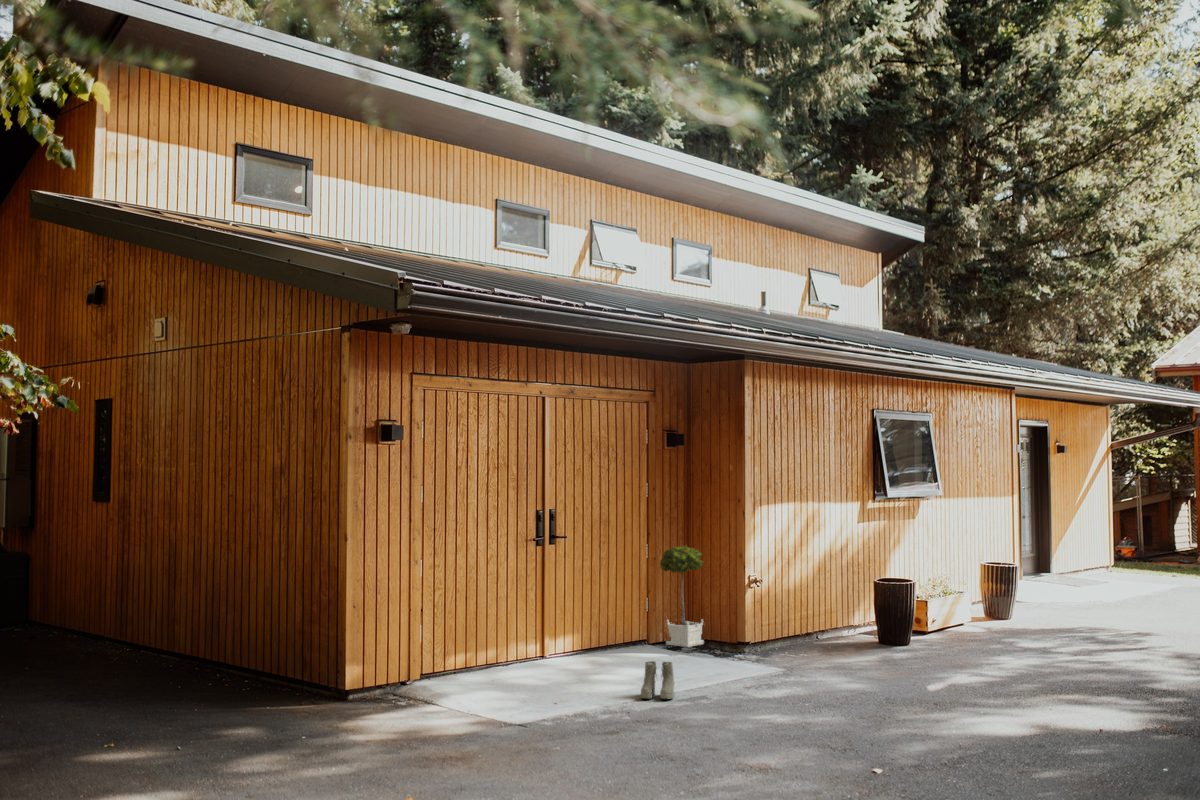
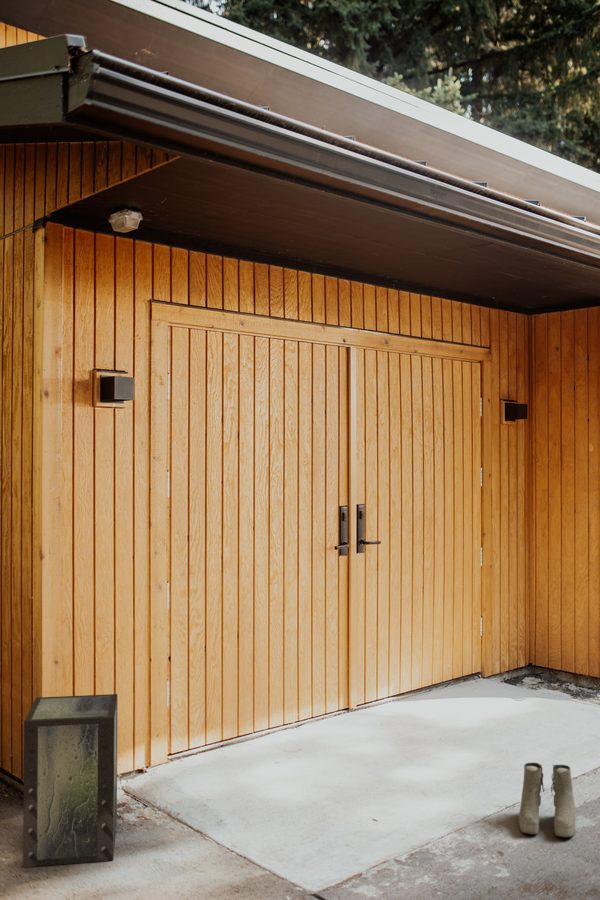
potted tree: present [660,545,704,647] -> none [498,550,557,685]
storage box: none [347,622,401,715] -> present [23,694,118,867]

